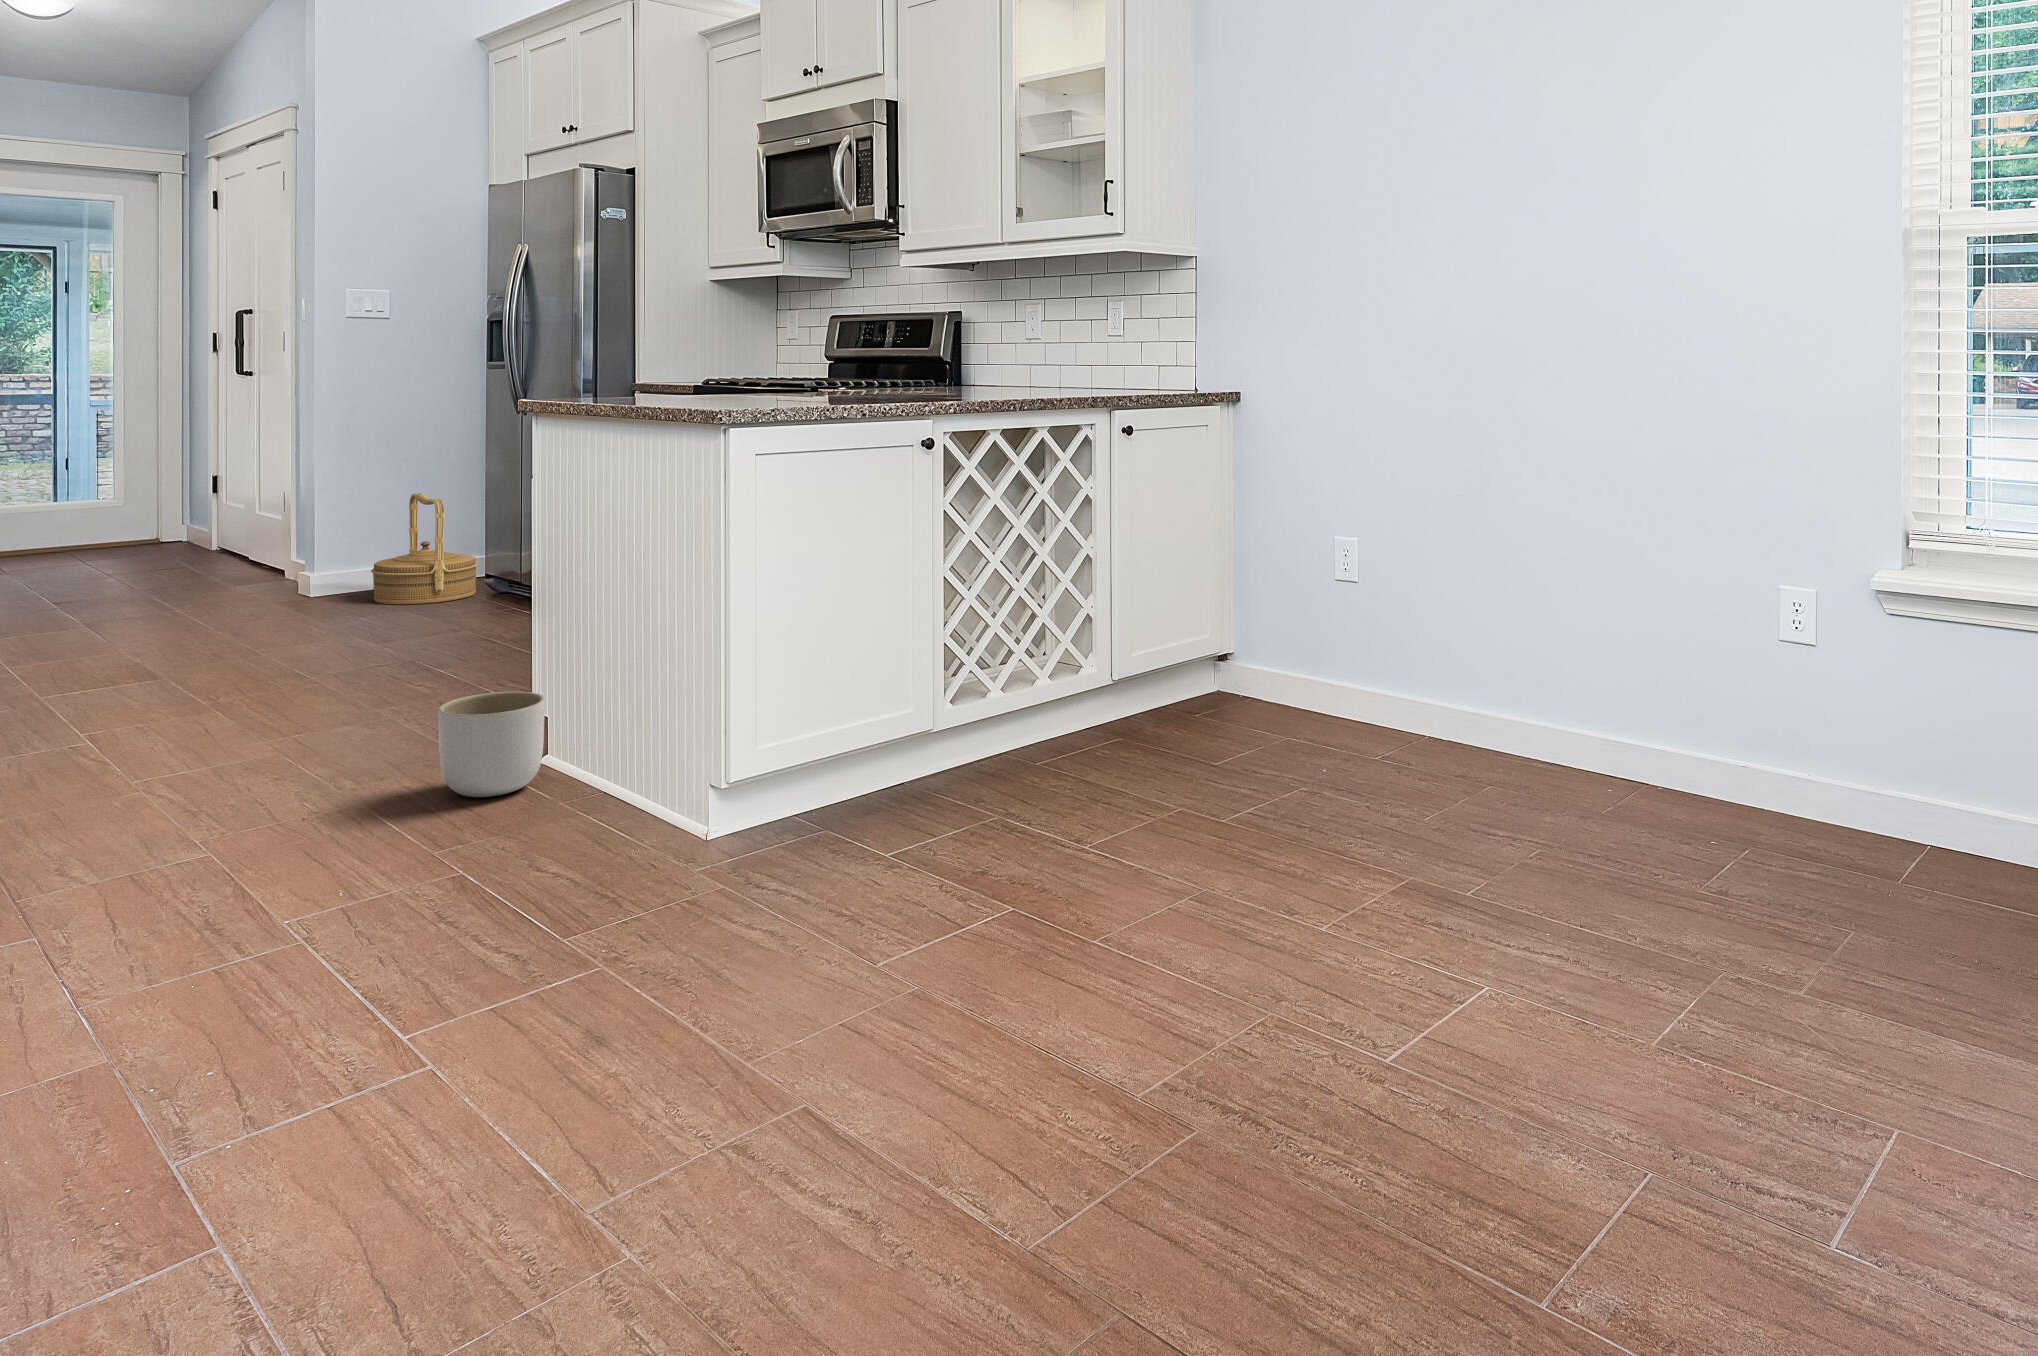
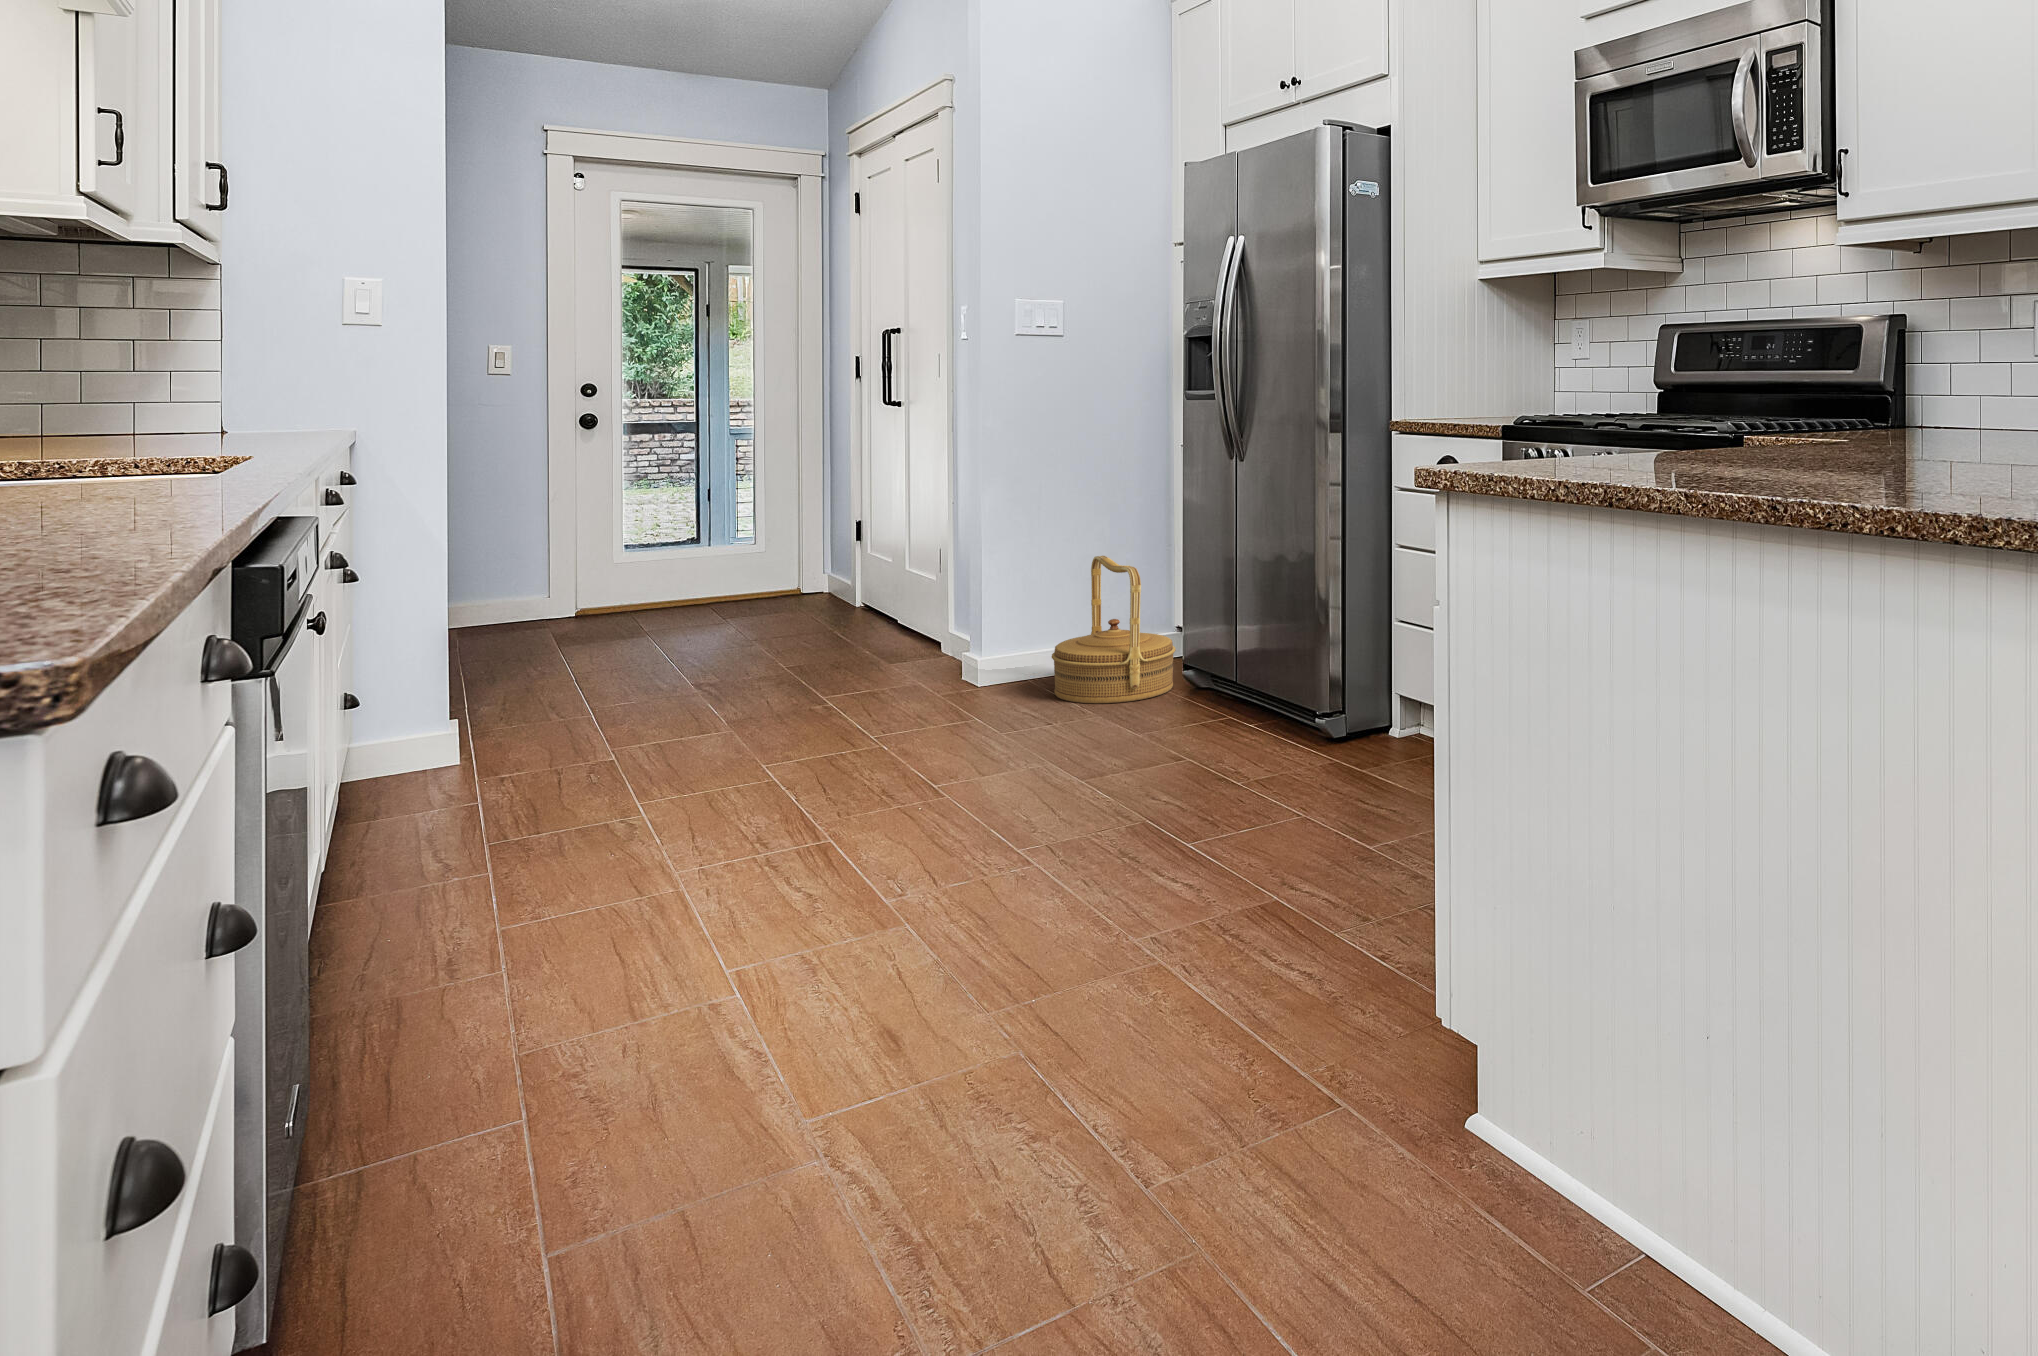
planter: present [438,691,545,797] -> none [1308,997,1485,1228]

